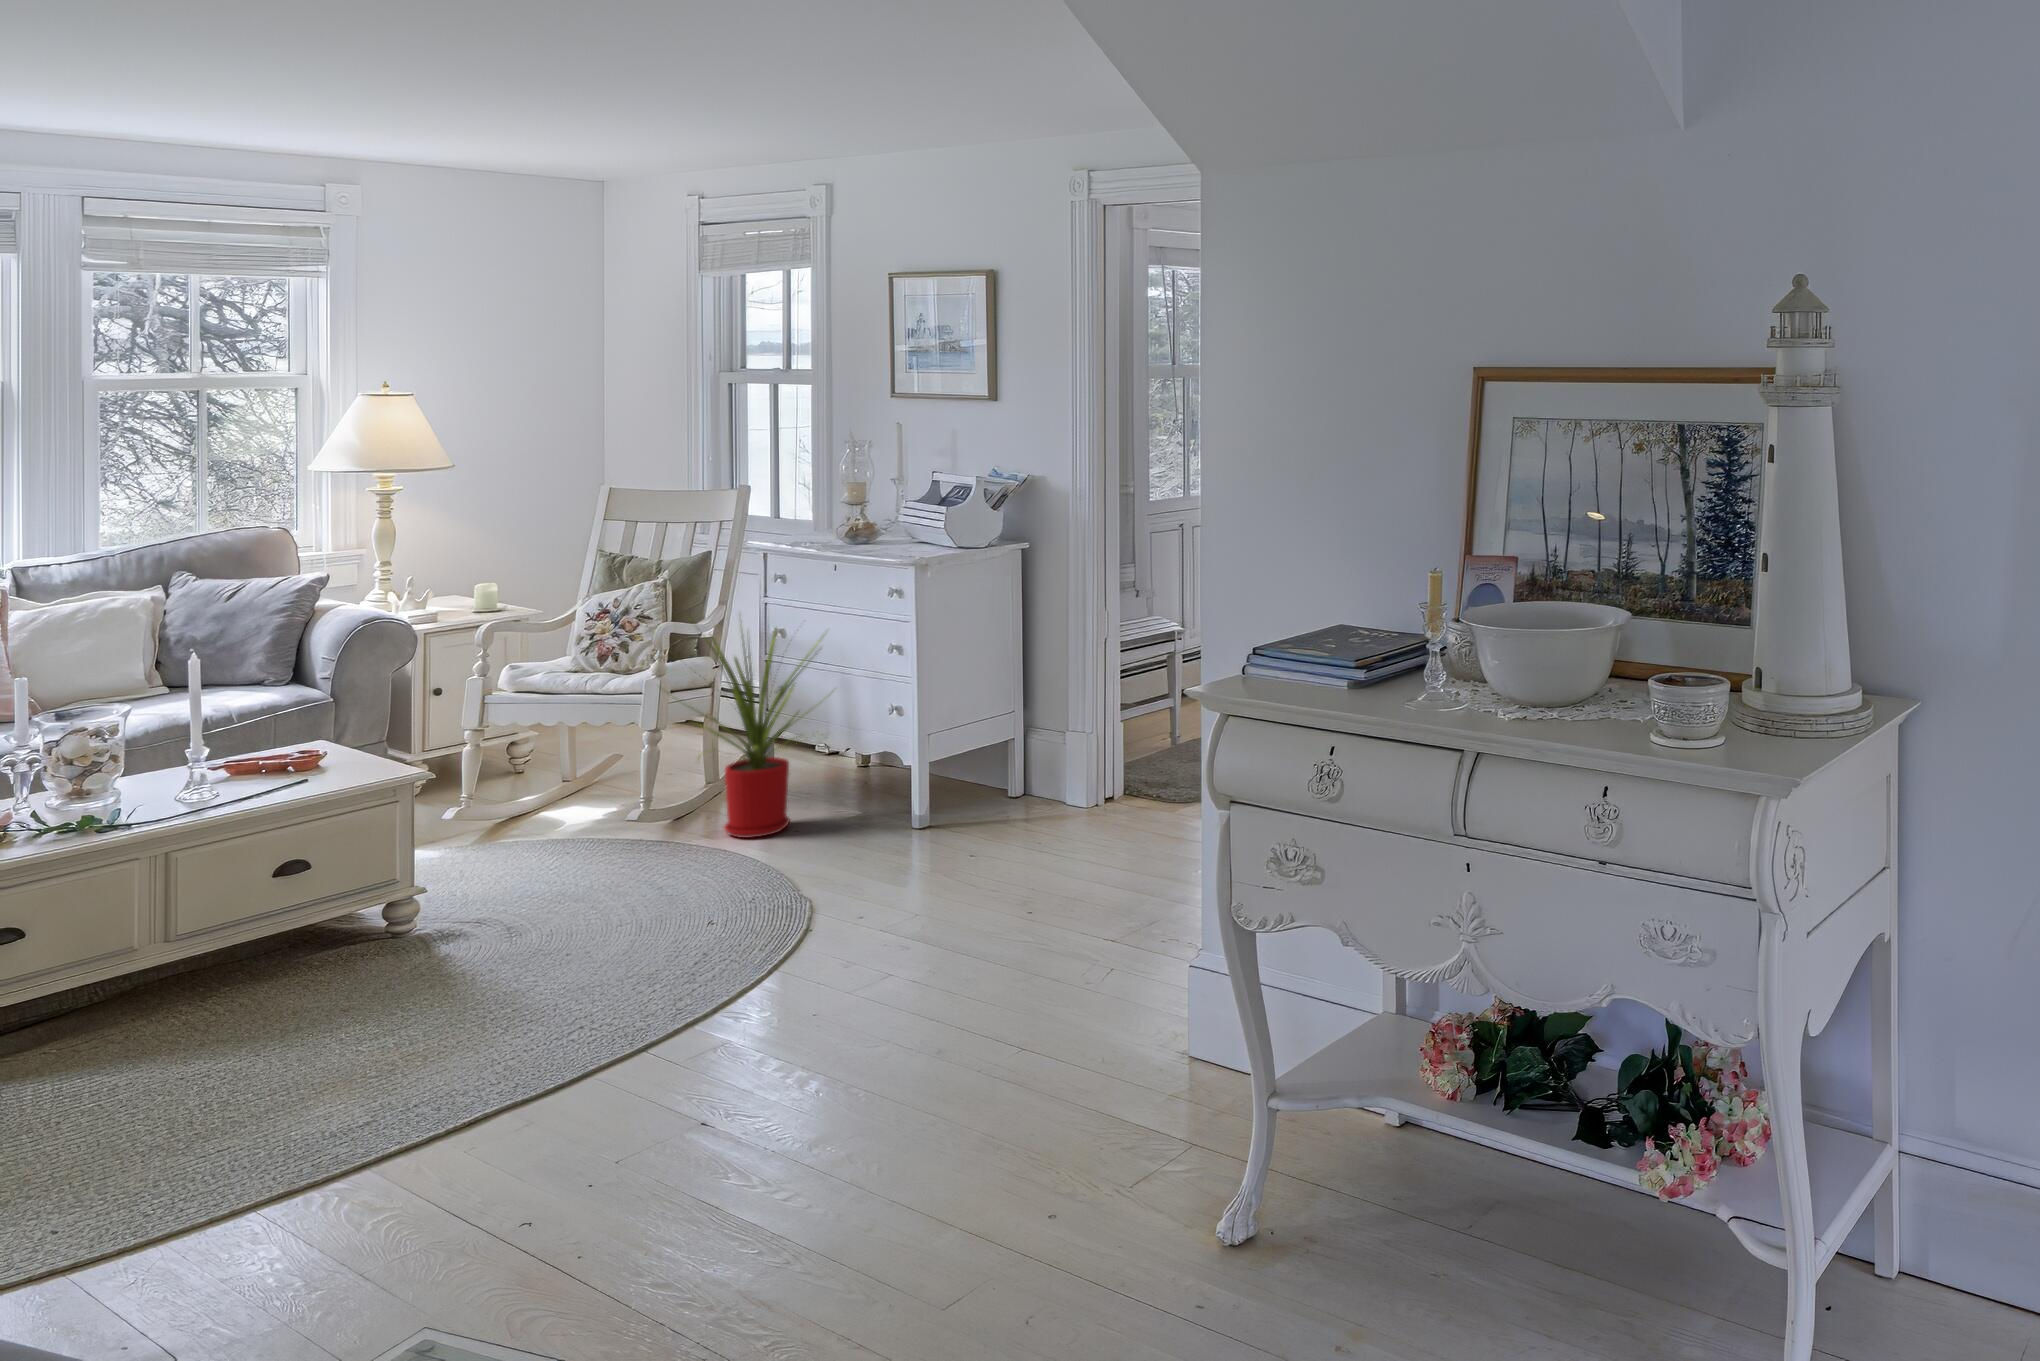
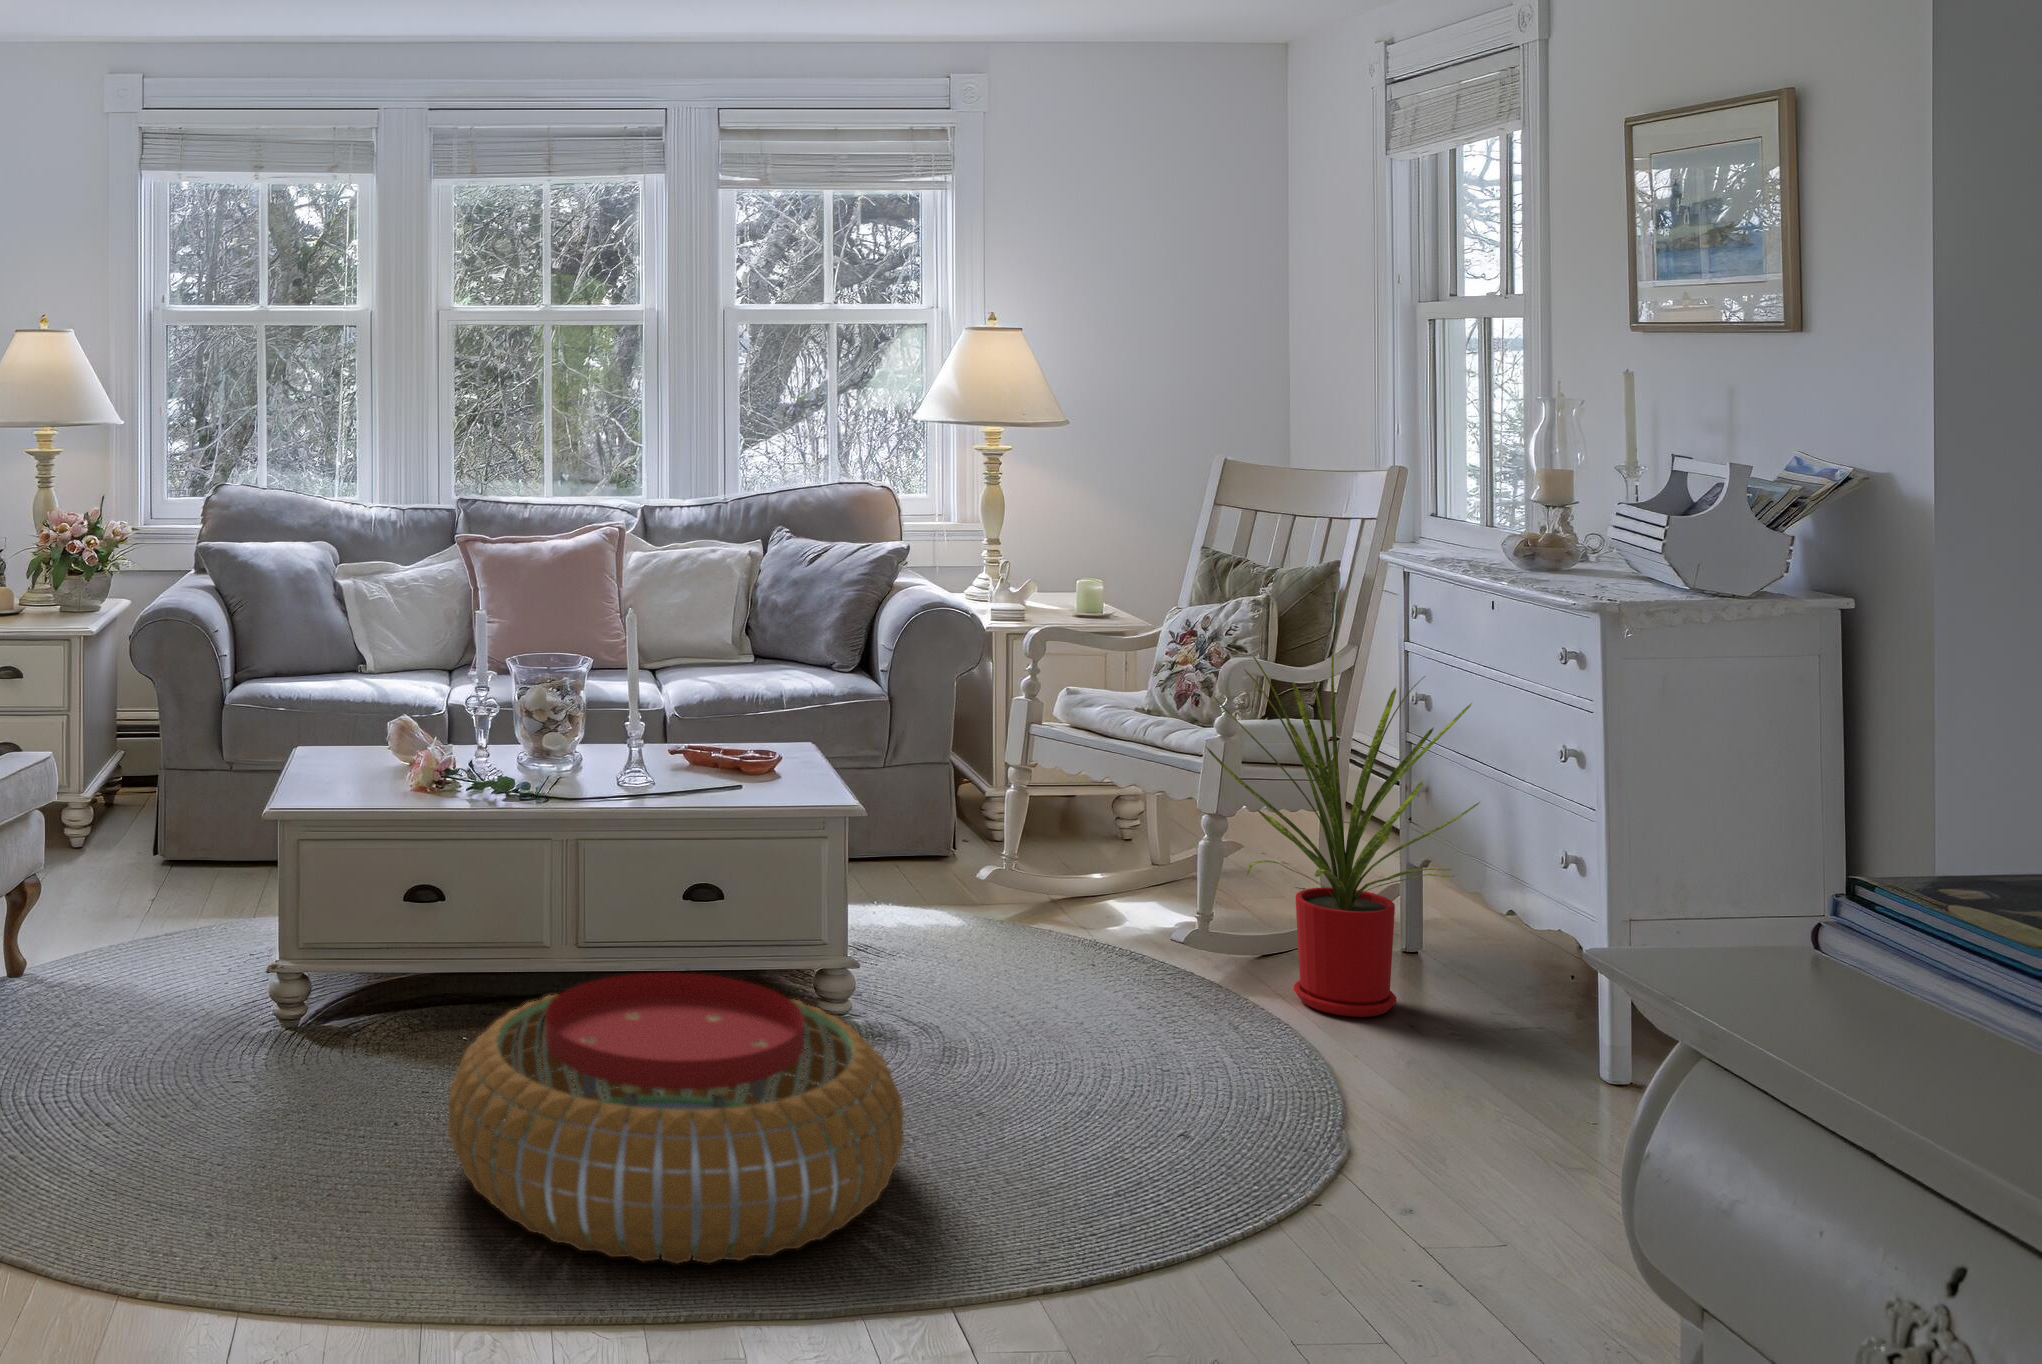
pouf: none [143,907,560,1130] -> present [448,973,904,1263]

